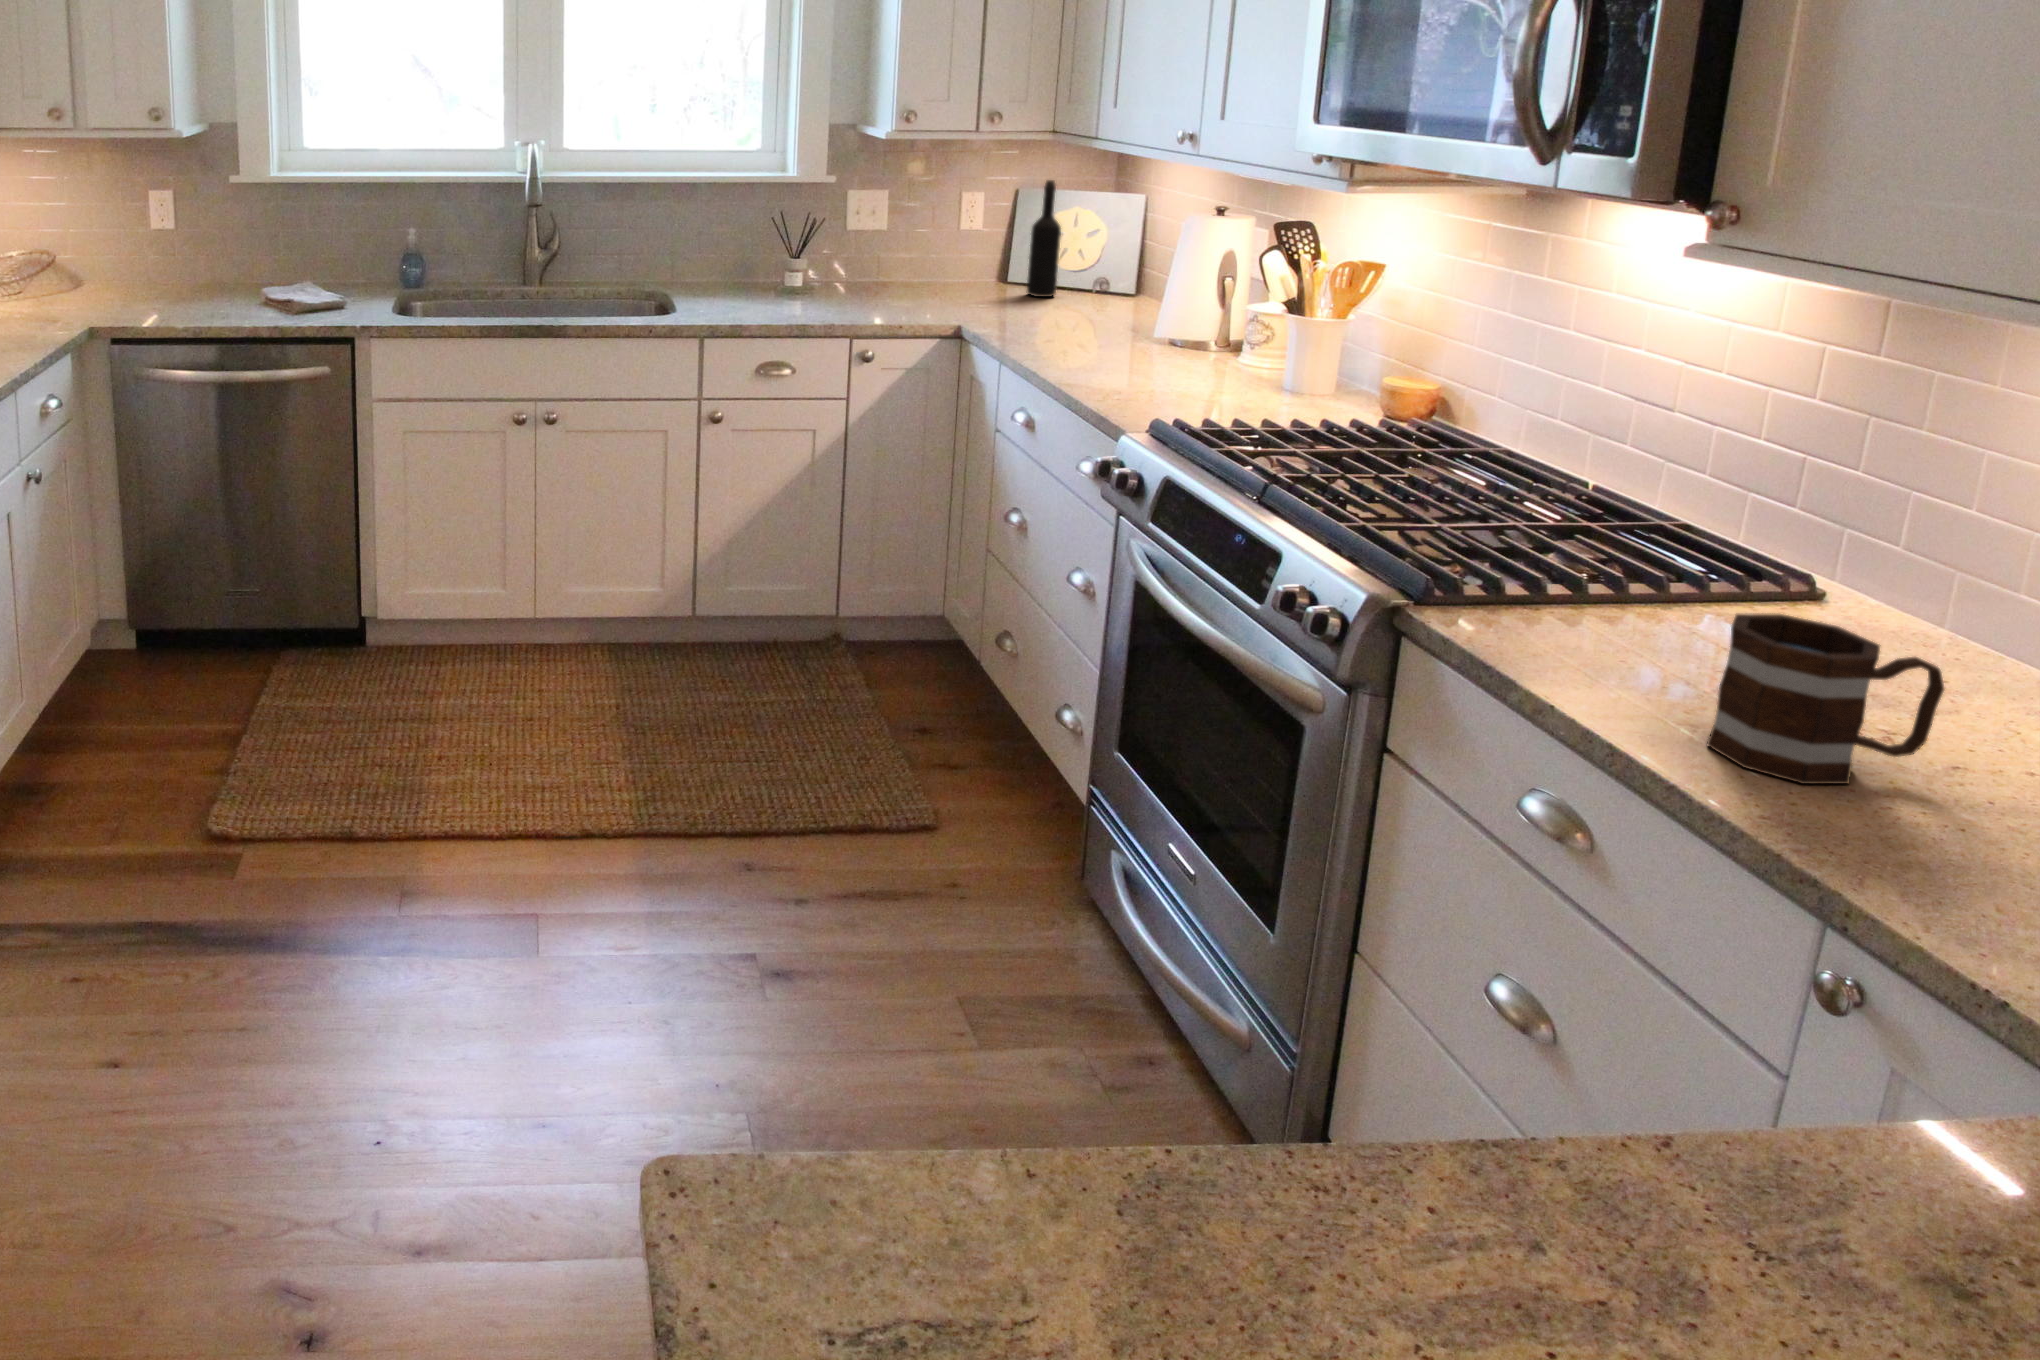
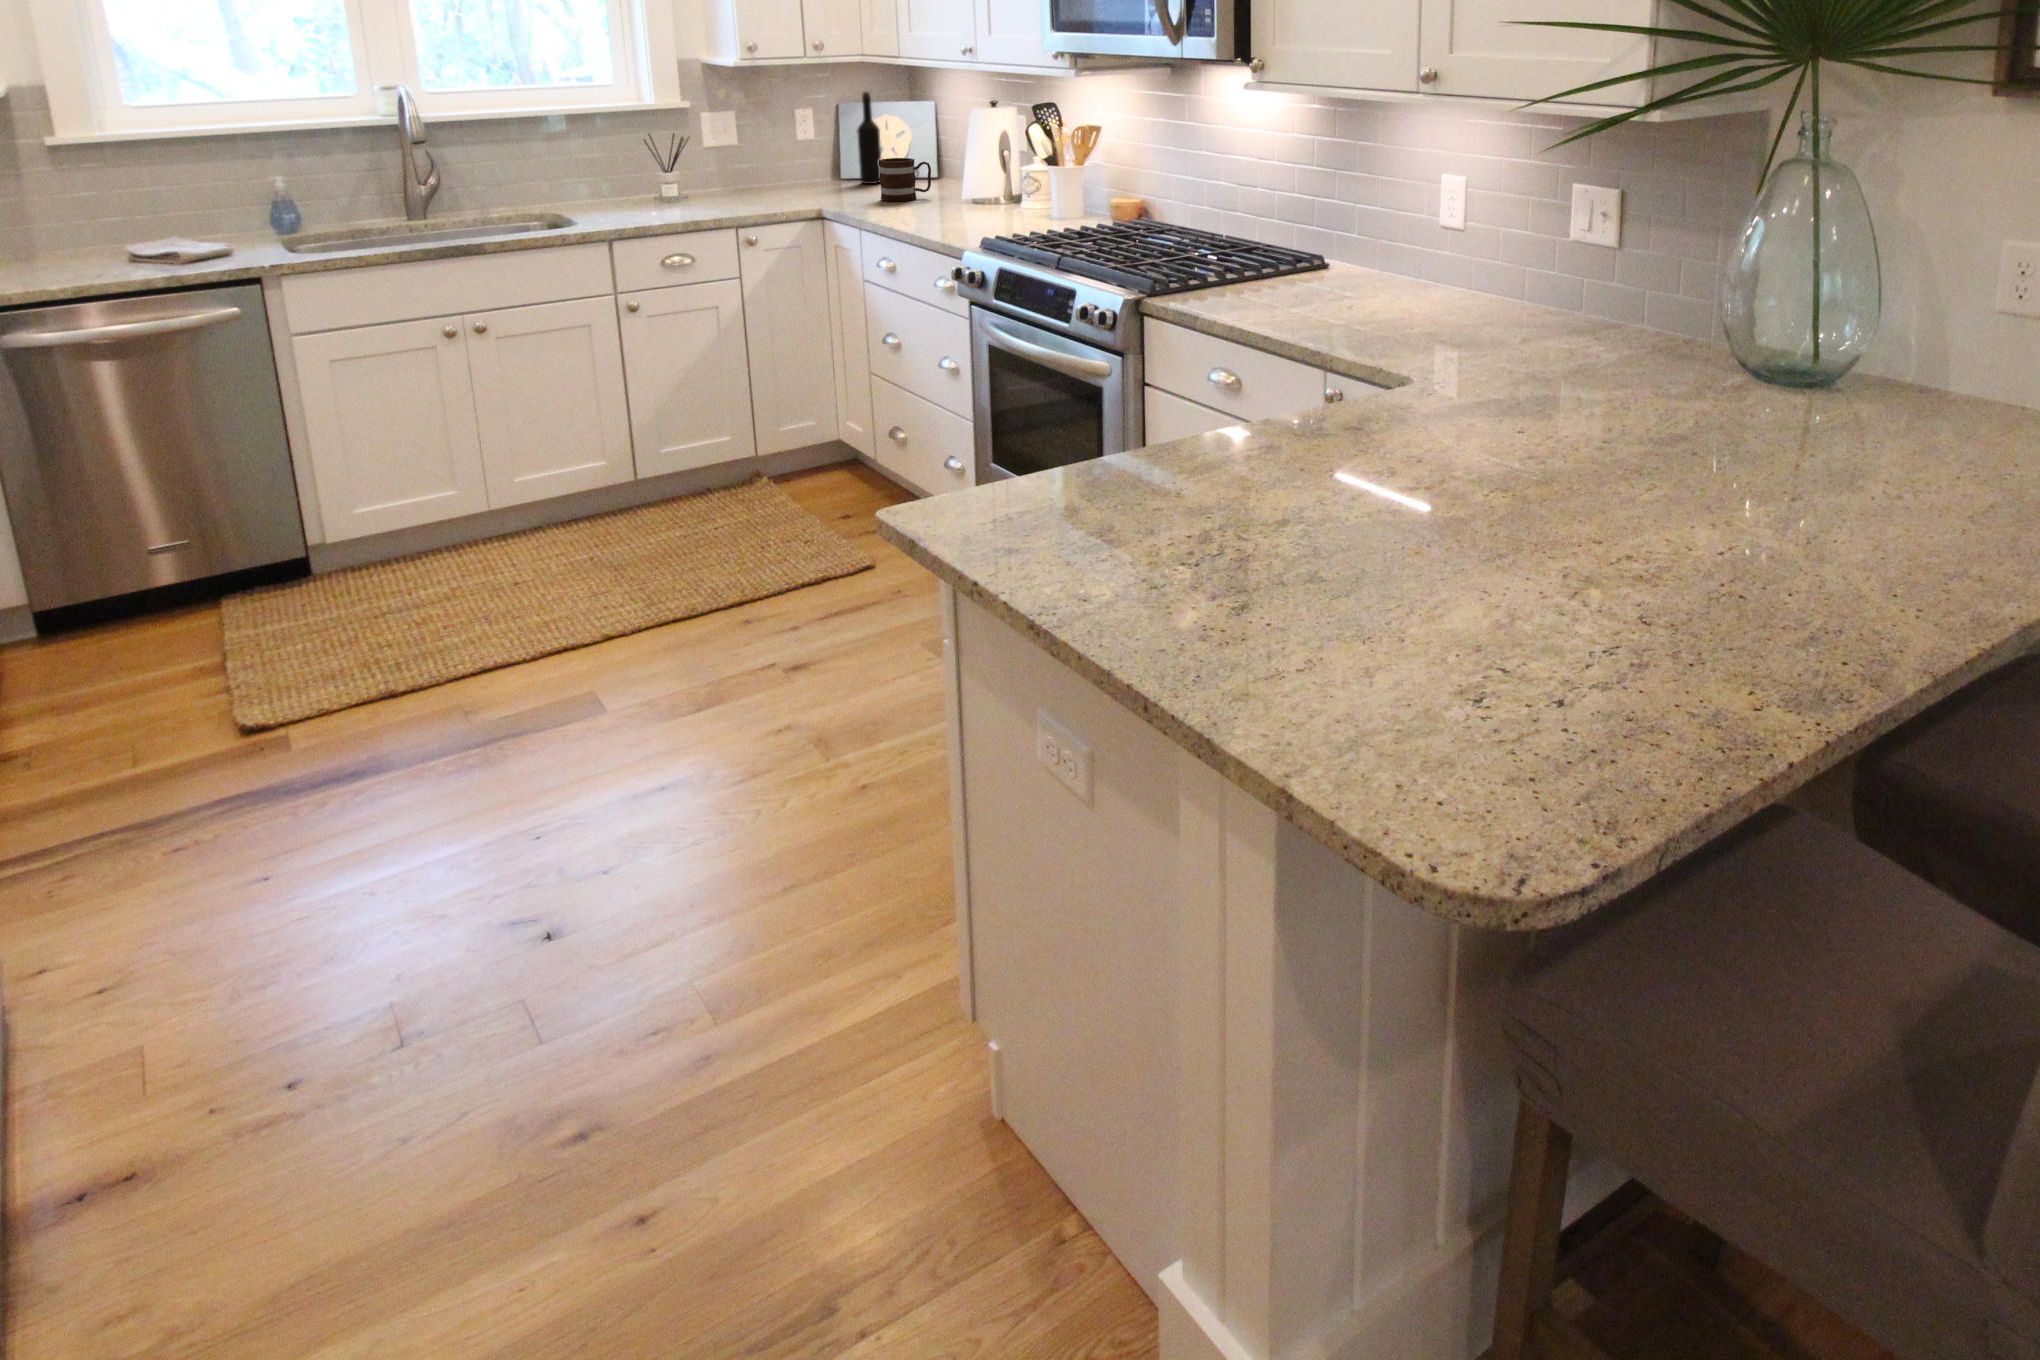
mug: present [1707,613,1944,784] -> present [879,158,931,201]

